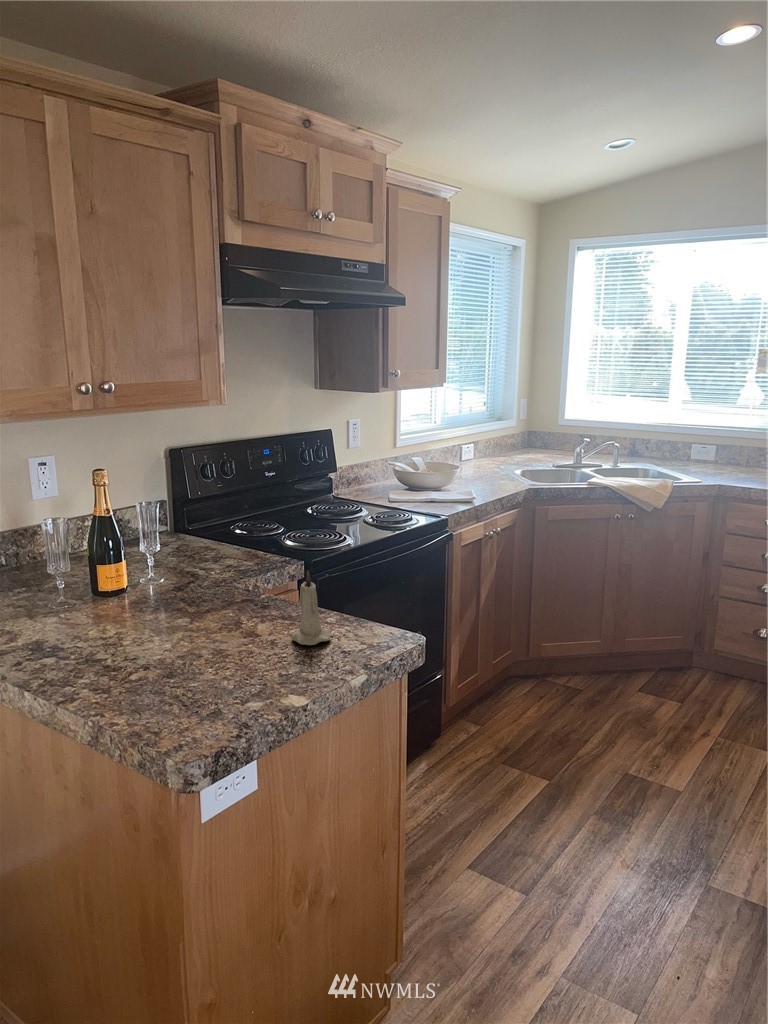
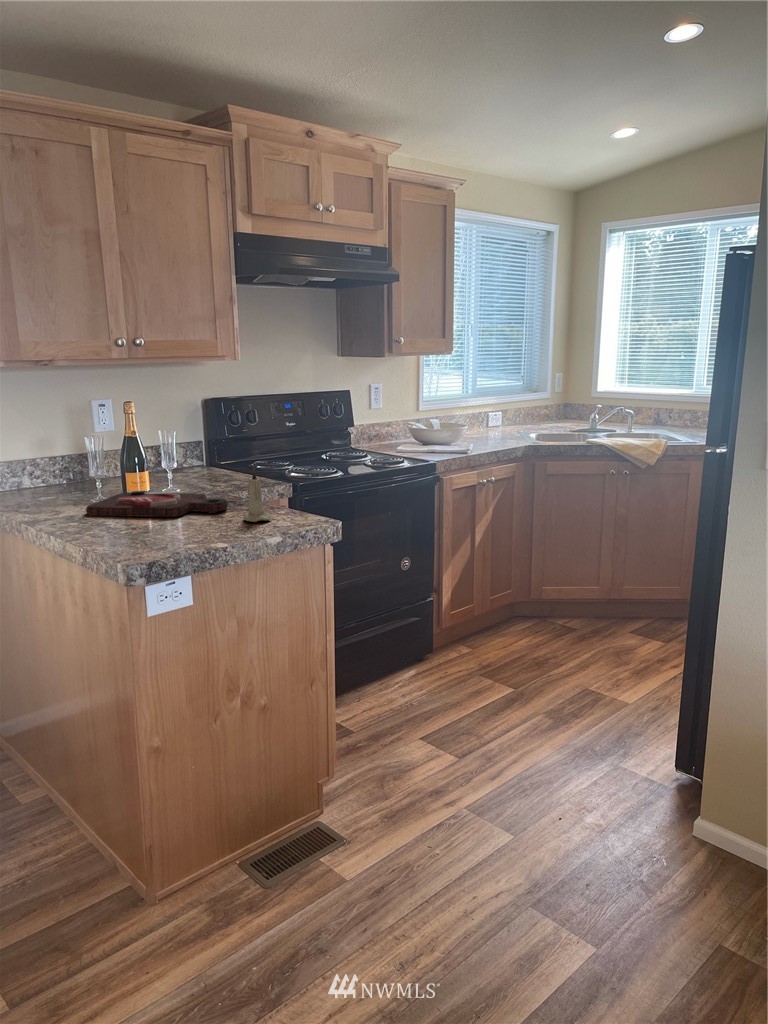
cutting board: none [56,594,257,643] -> present [86,491,228,517]

